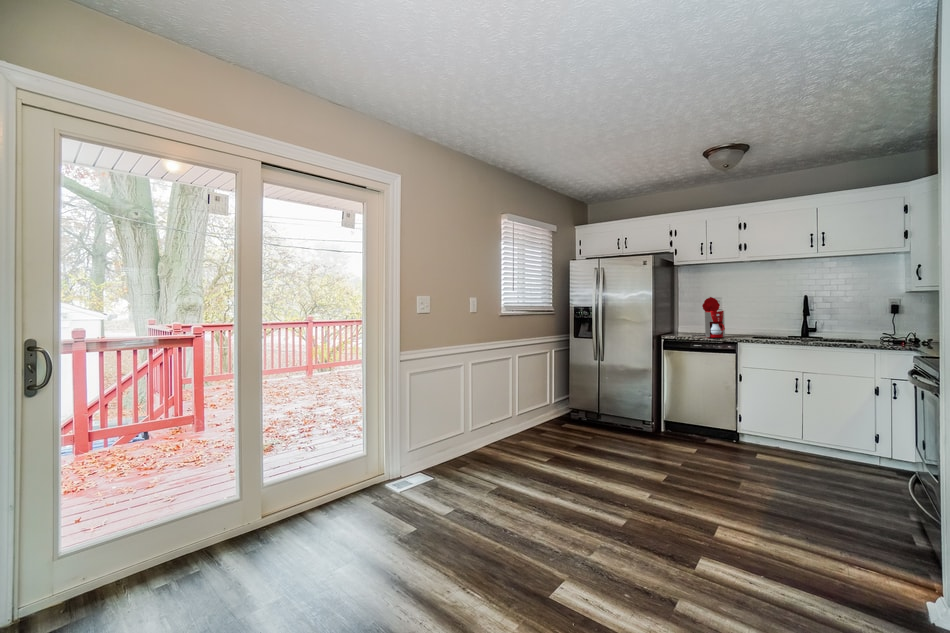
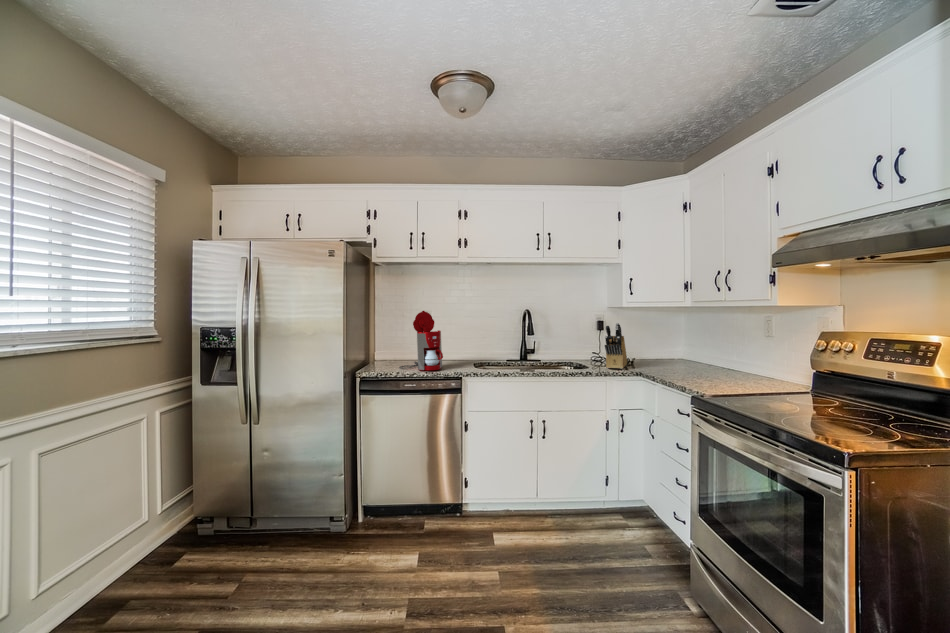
knife block: none [879,304,917,344] -> present [605,323,627,369]

